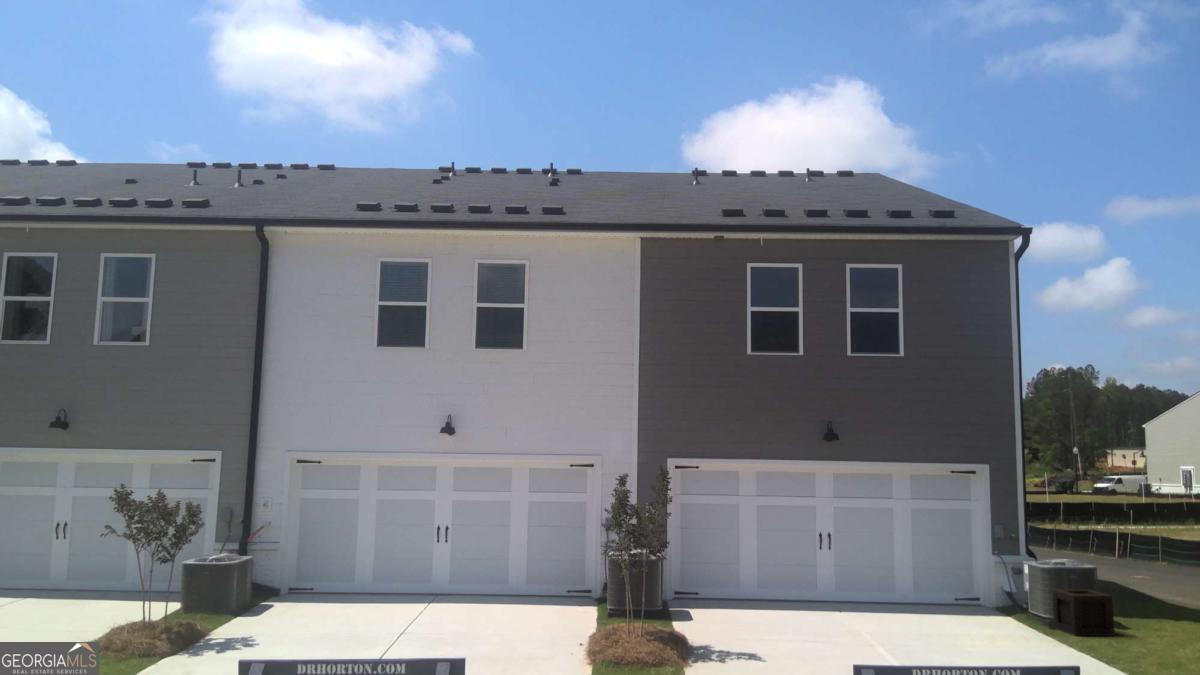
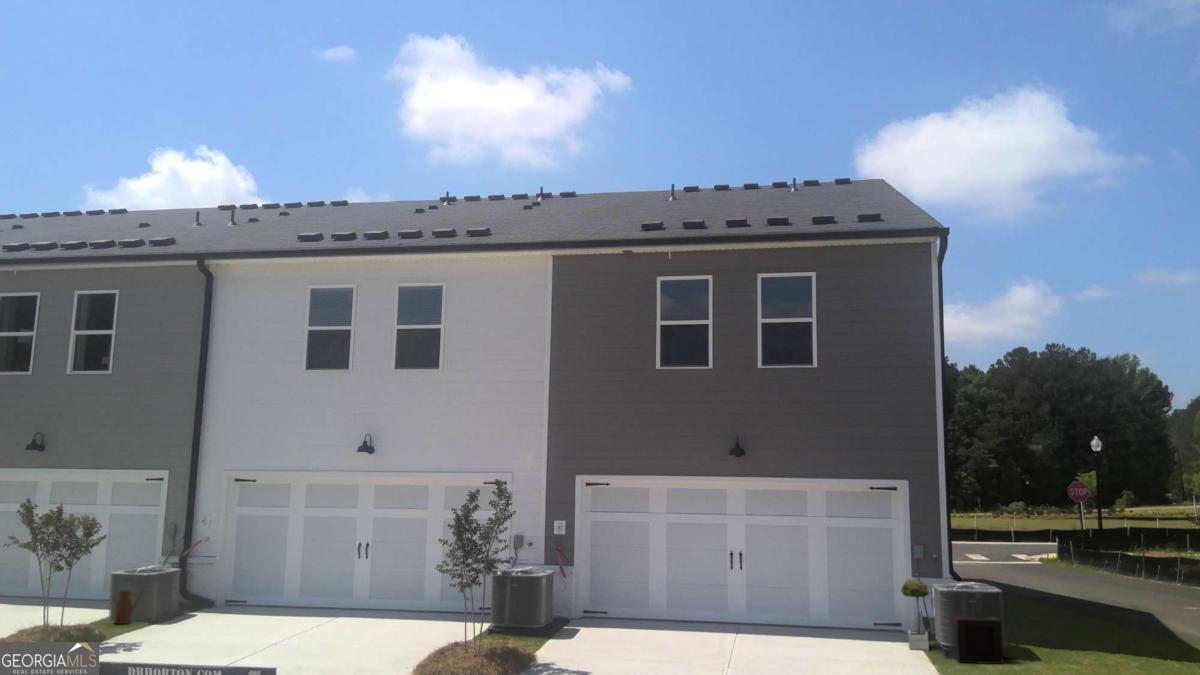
potted tree: none [1000,556,1031,624] -> present [901,578,930,650]
watering can: none [189,581,225,618] -> present [114,591,143,624]

